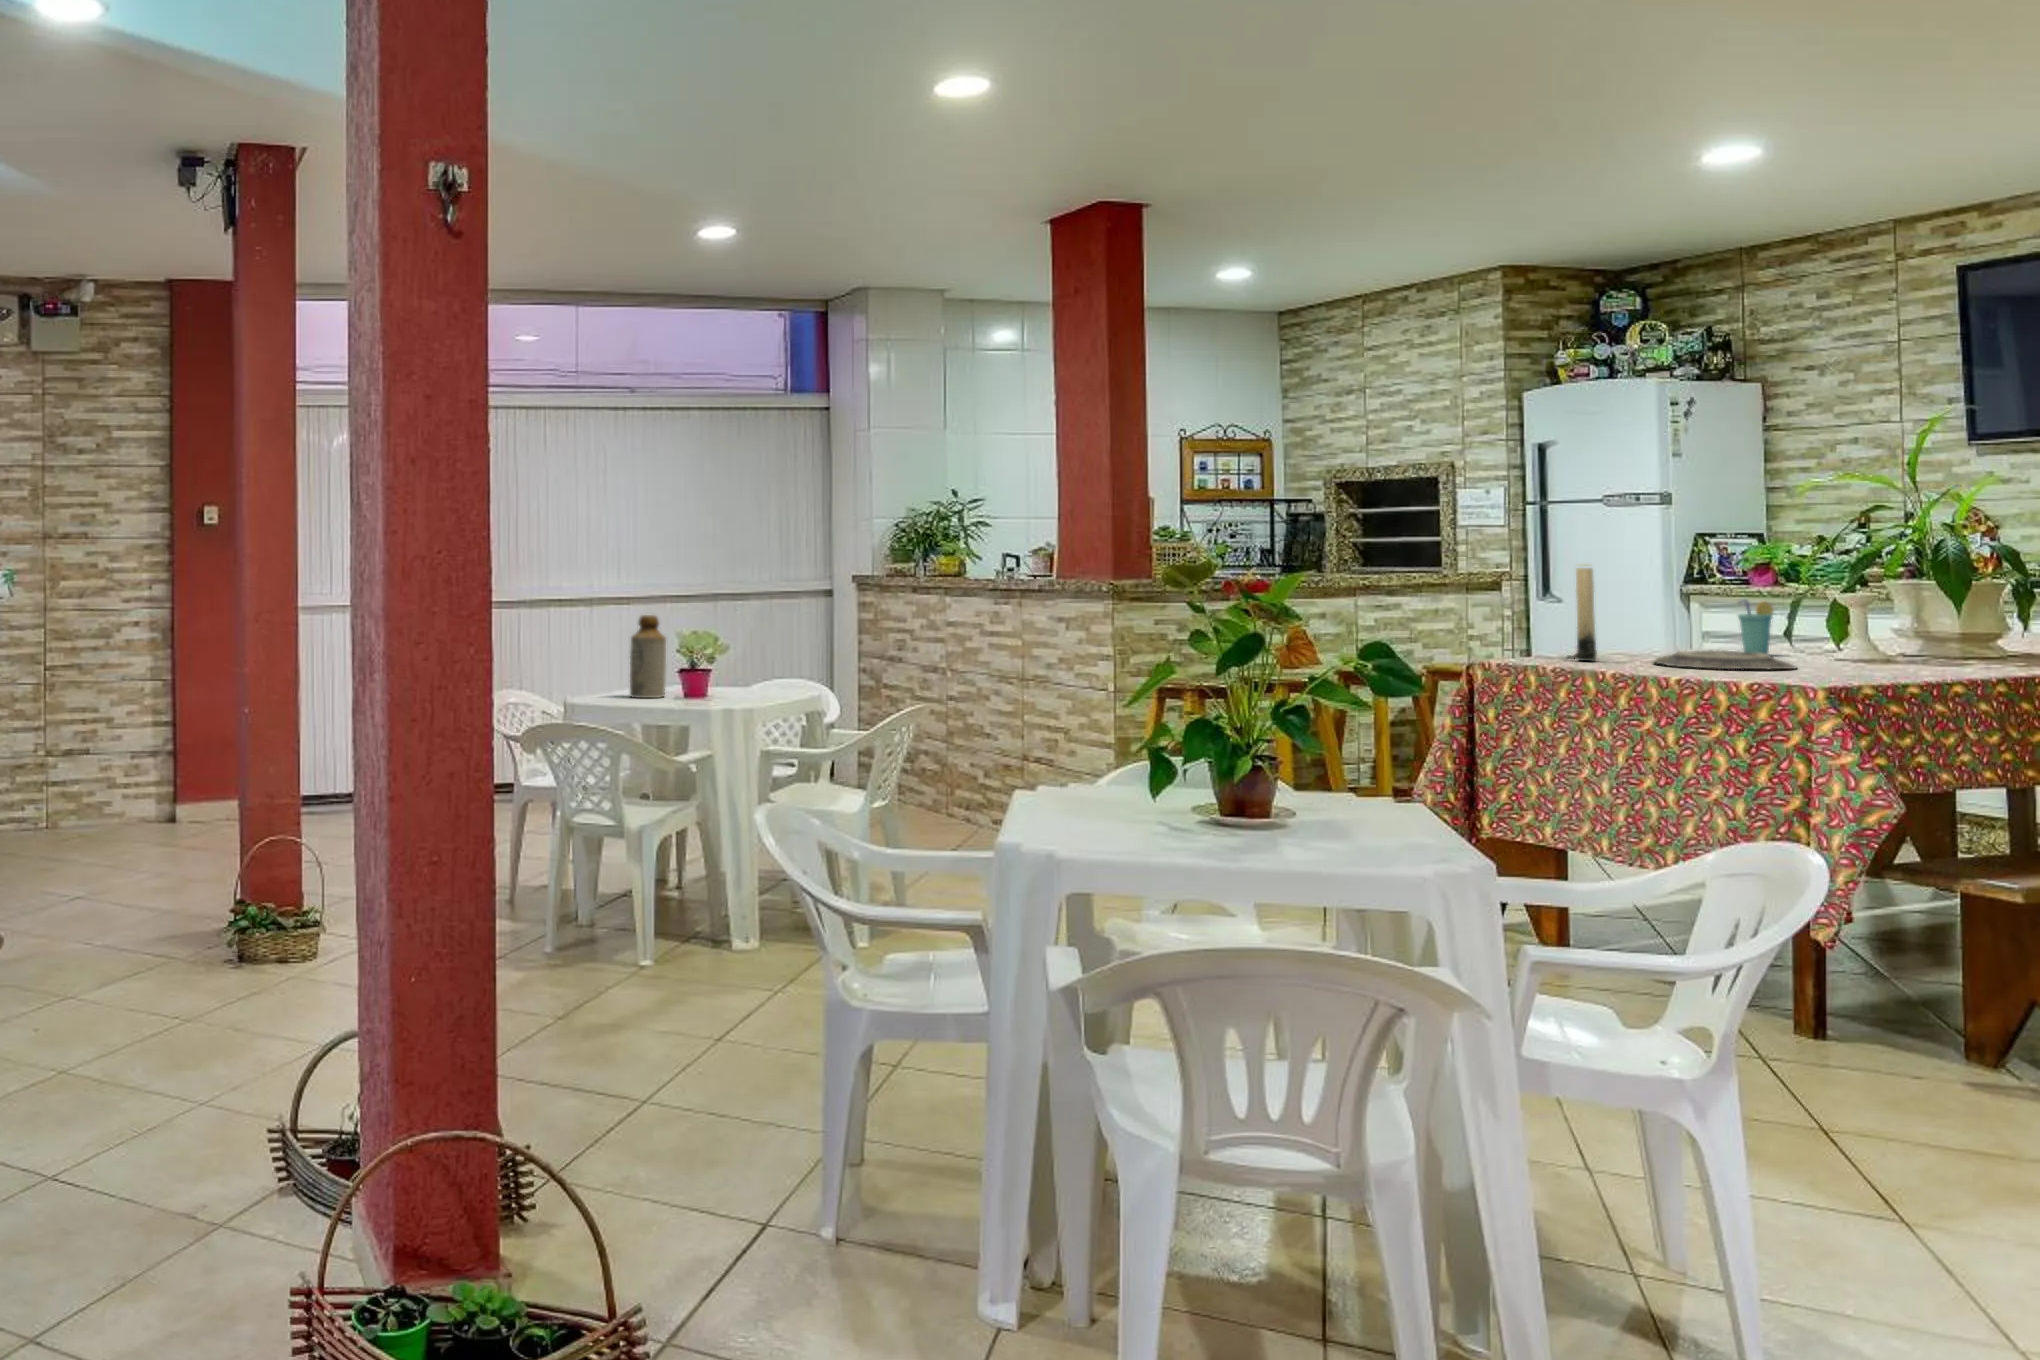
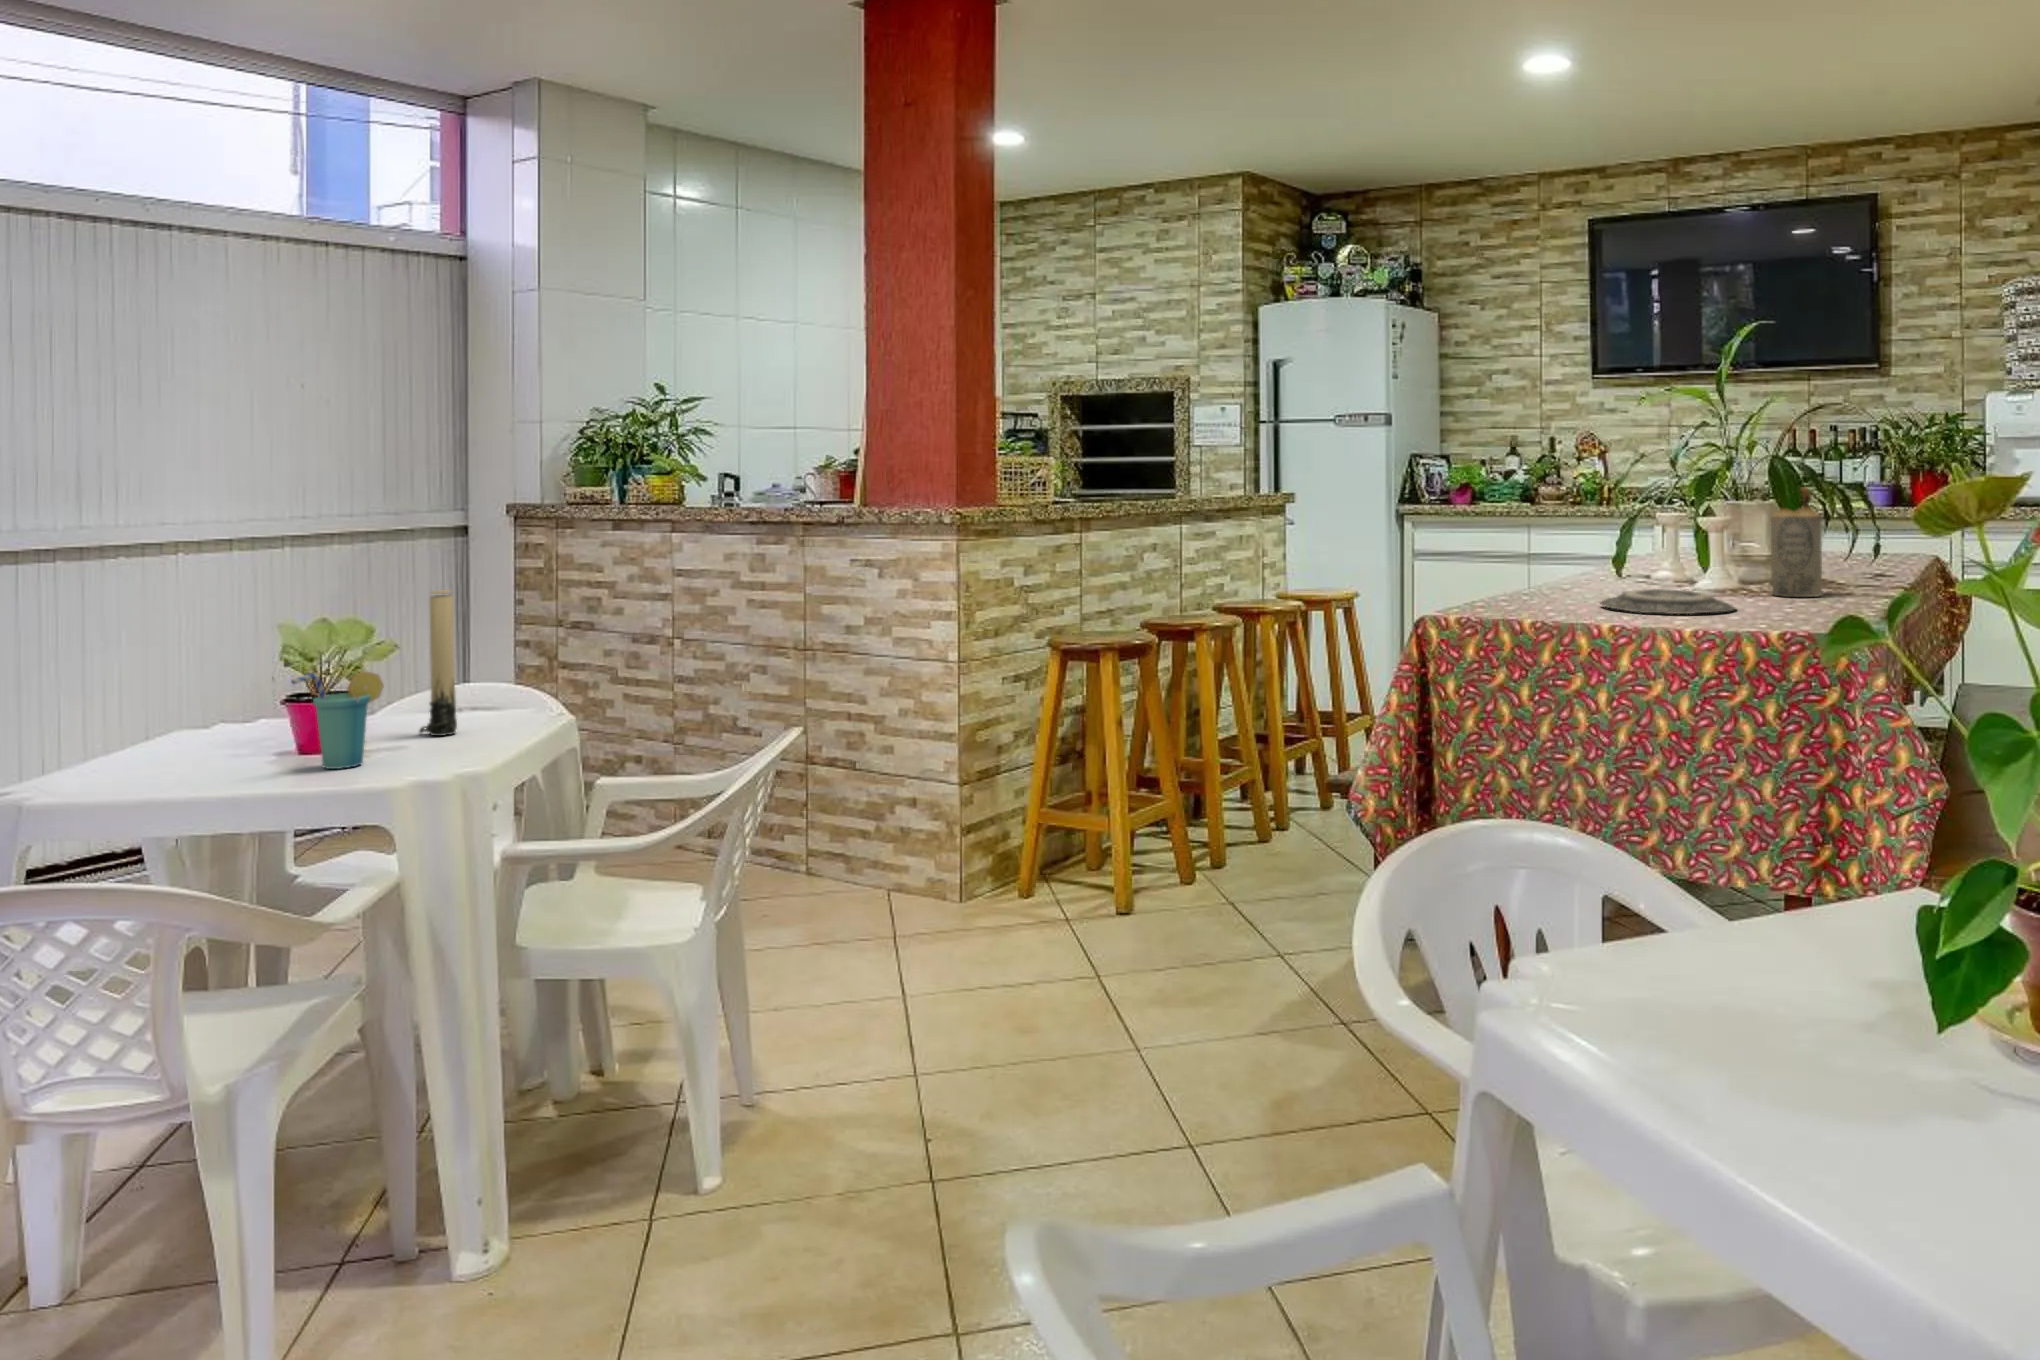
candle: present [1566,568,1597,661] -> present [419,590,457,736]
cup: present [1738,599,1773,655] -> present [291,671,384,769]
bottle: present [630,615,666,698] -> present [1771,487,1822,597]

